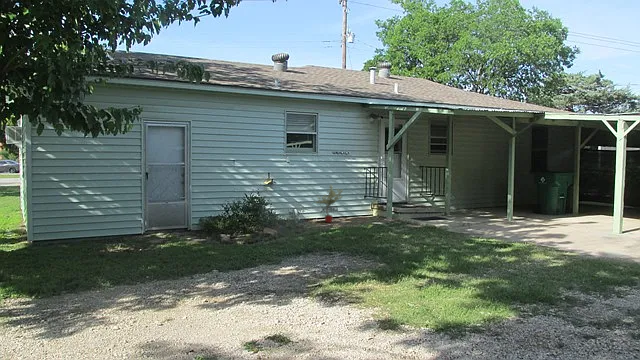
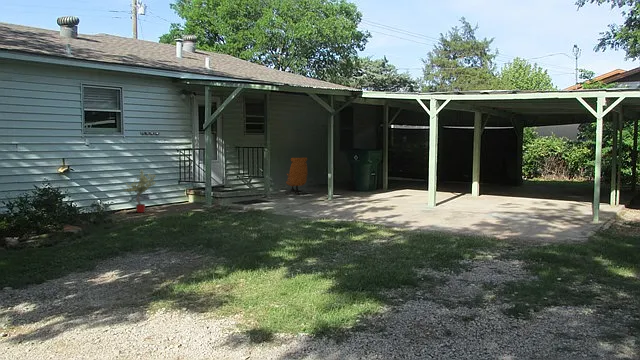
lounge chair: none [469,178,493,216] -> present [286,158,308,194]

